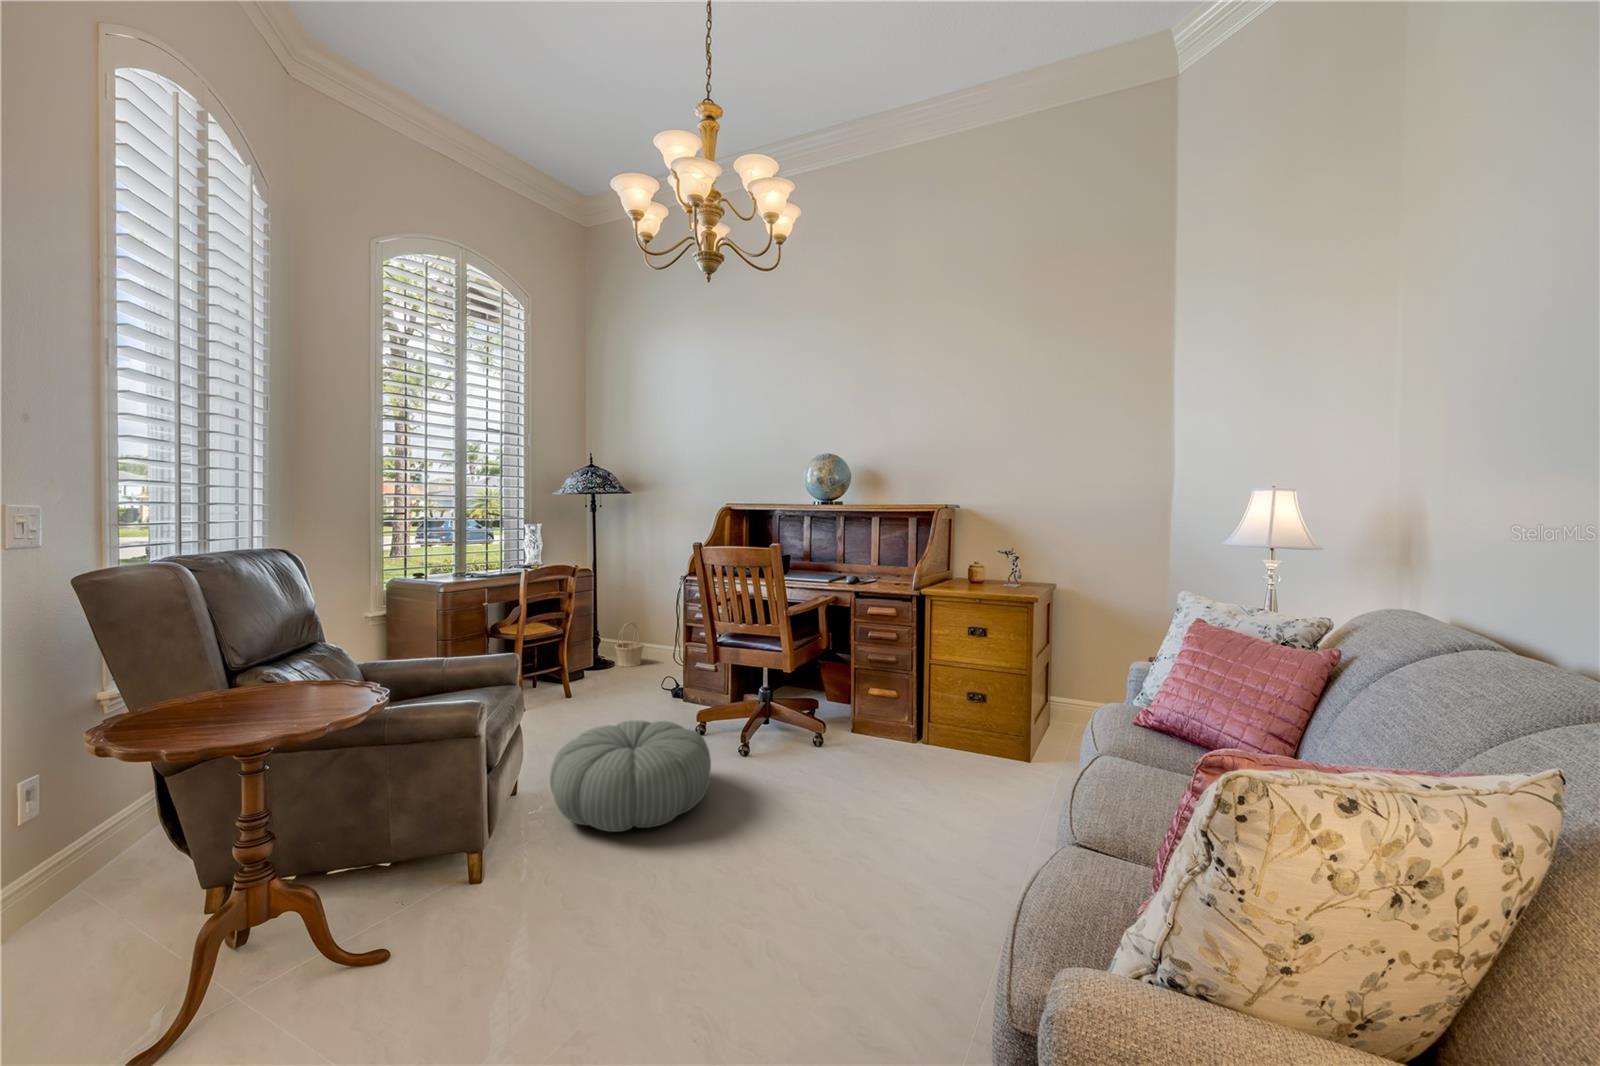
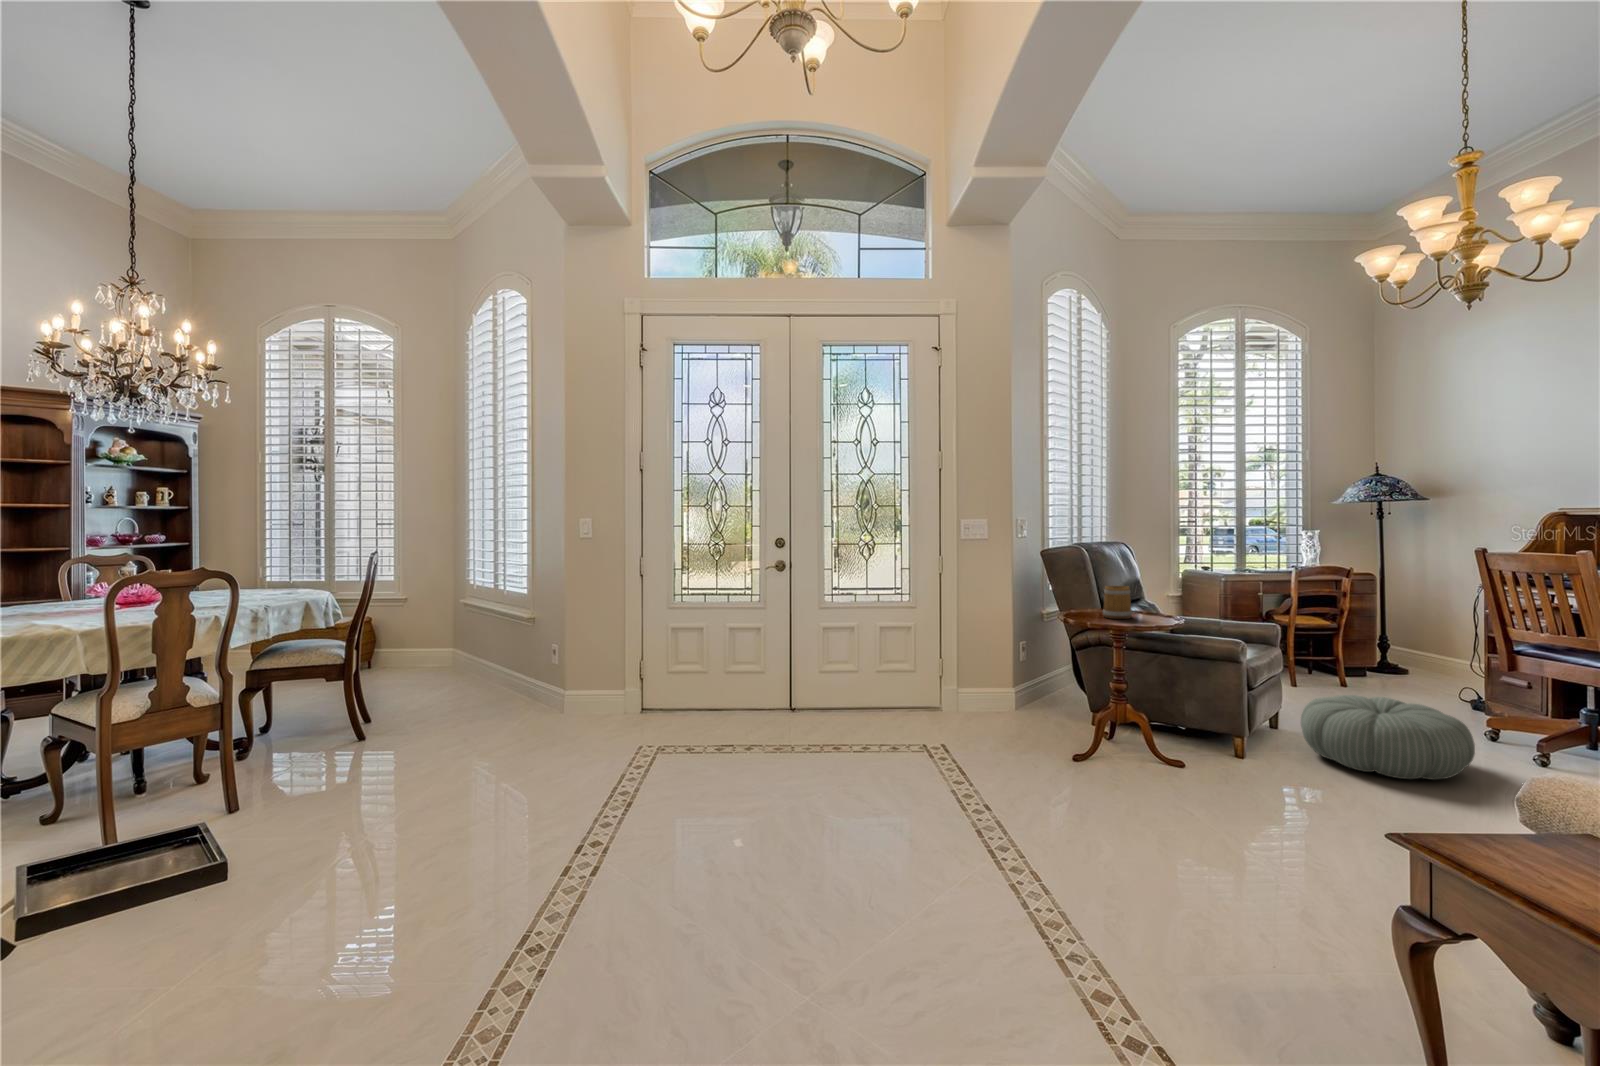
basket: present [615,622,644,667] -> none [1407,632,1448,678]
mug: none [214,637,286,711] -> present [1103,586,1132,619]

